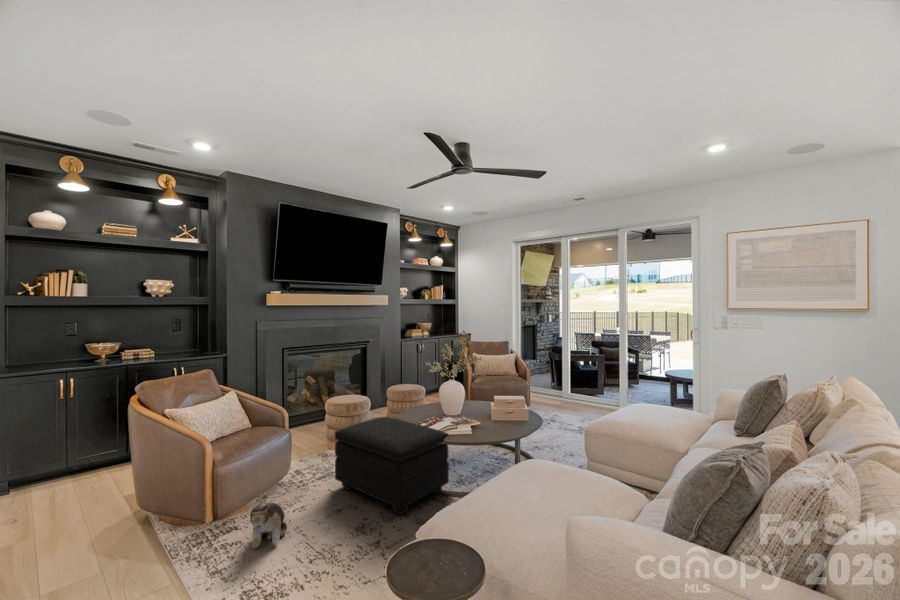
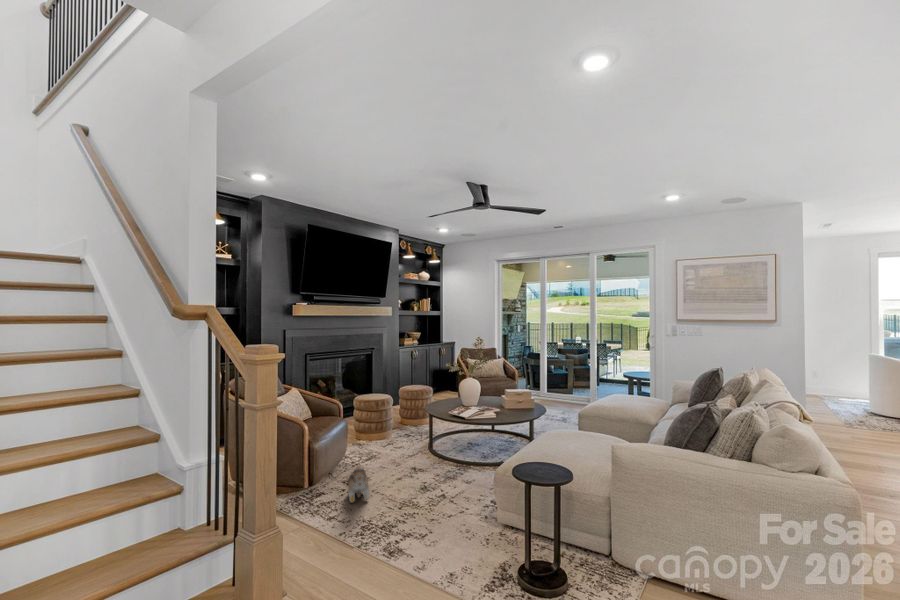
footstool: present [335,417,449,514] -> none [388,408,481,479]

